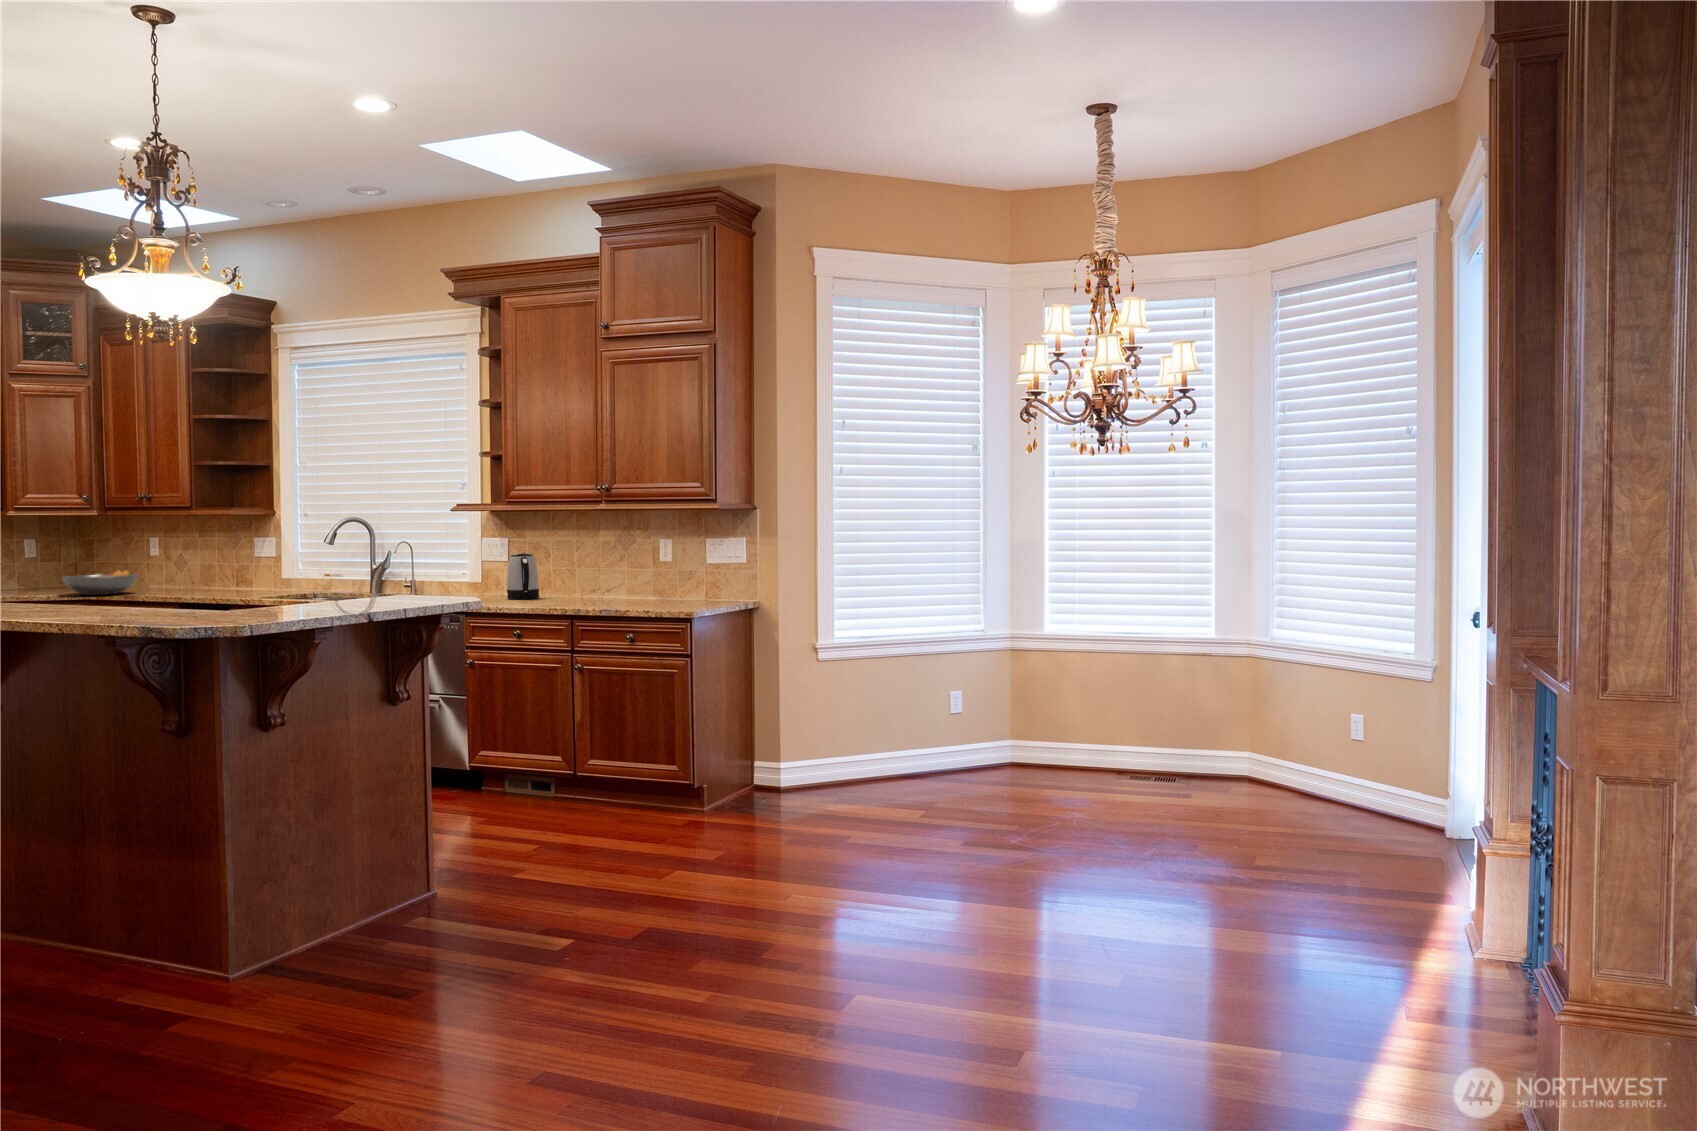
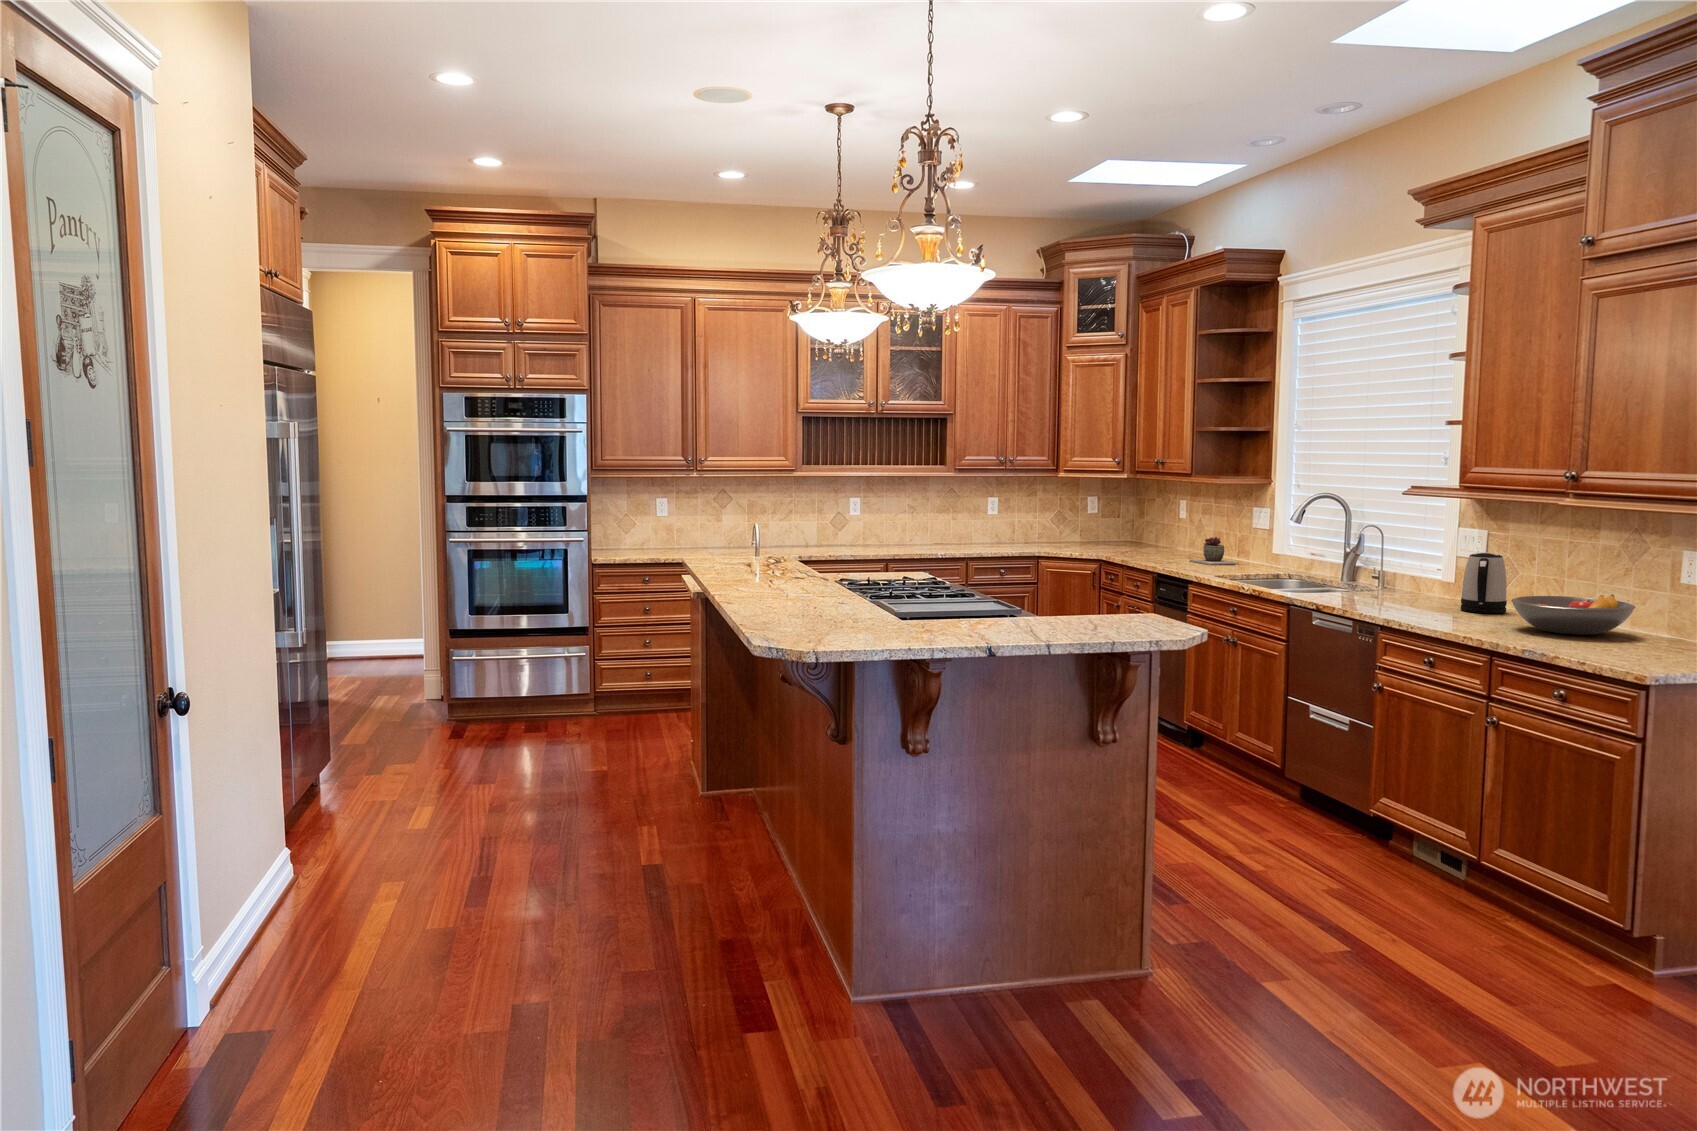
succulent plant: none [193,569,249,596] -> present [1190,537,1239,565]
fruit bowl: present [62,570,139,595] -> present [1511,594,1635,635]

